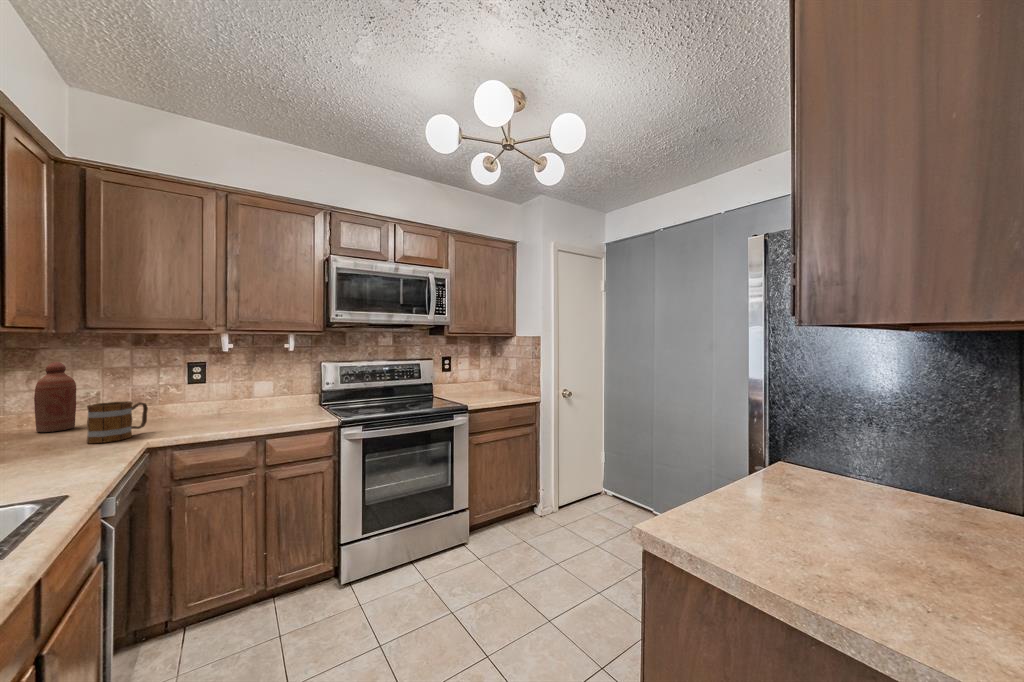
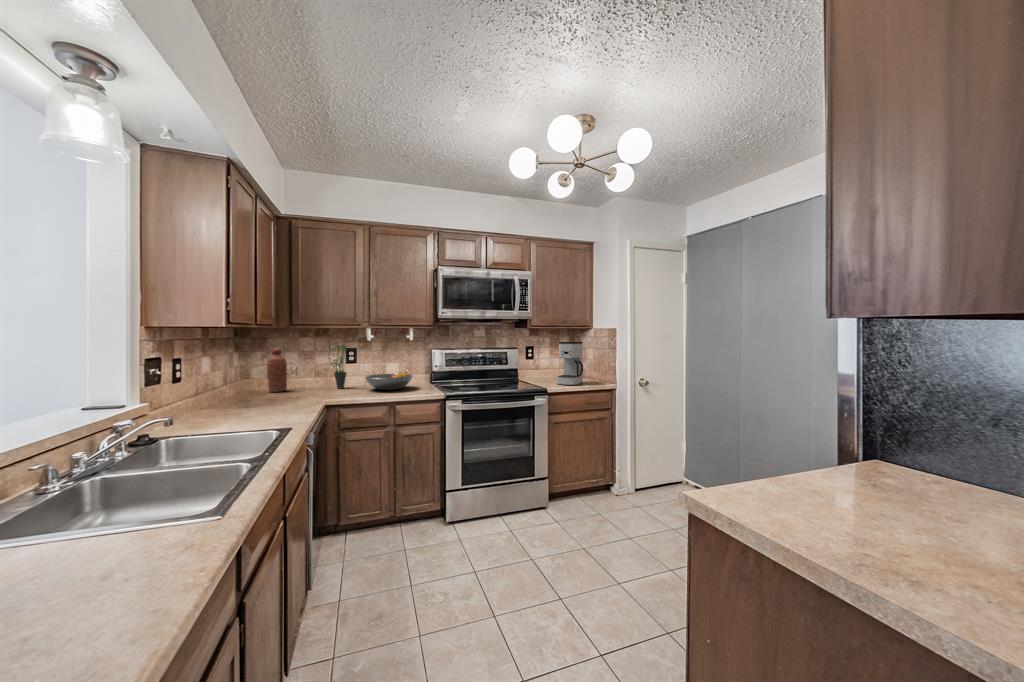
coffee maker: none [478,351,506,399] -> present [558,342,583,385]
potted plant: none [158,354,198,419] -> present [330,345,347,389]
fruit bowl: none [217,391,294,418] -> present [365,372,413,390]
mug: present [87,401,148,443] -> none [299,374,328,399]

